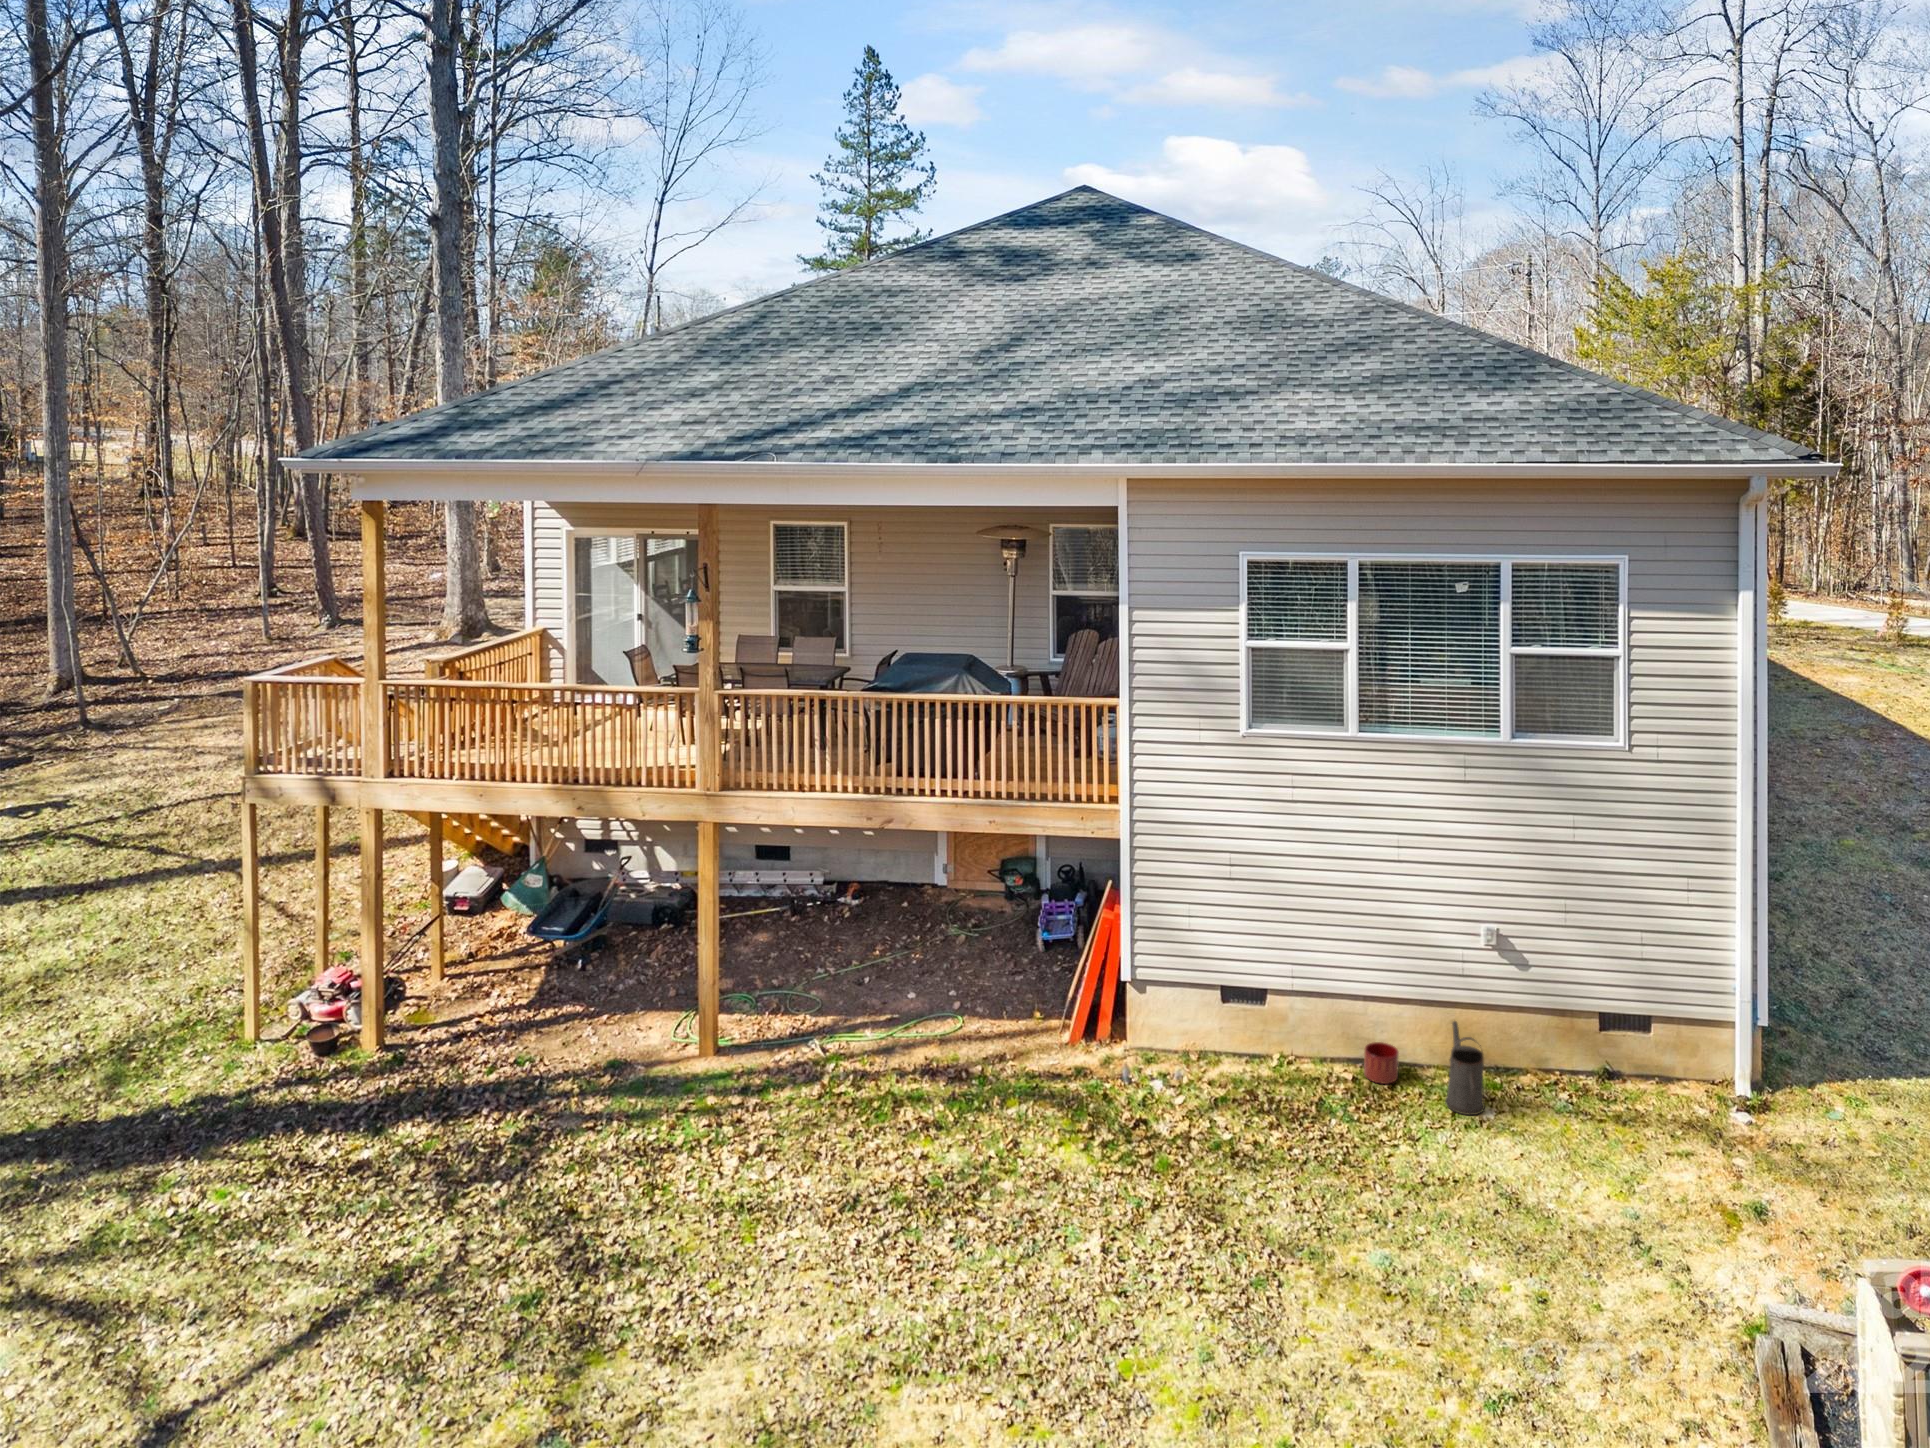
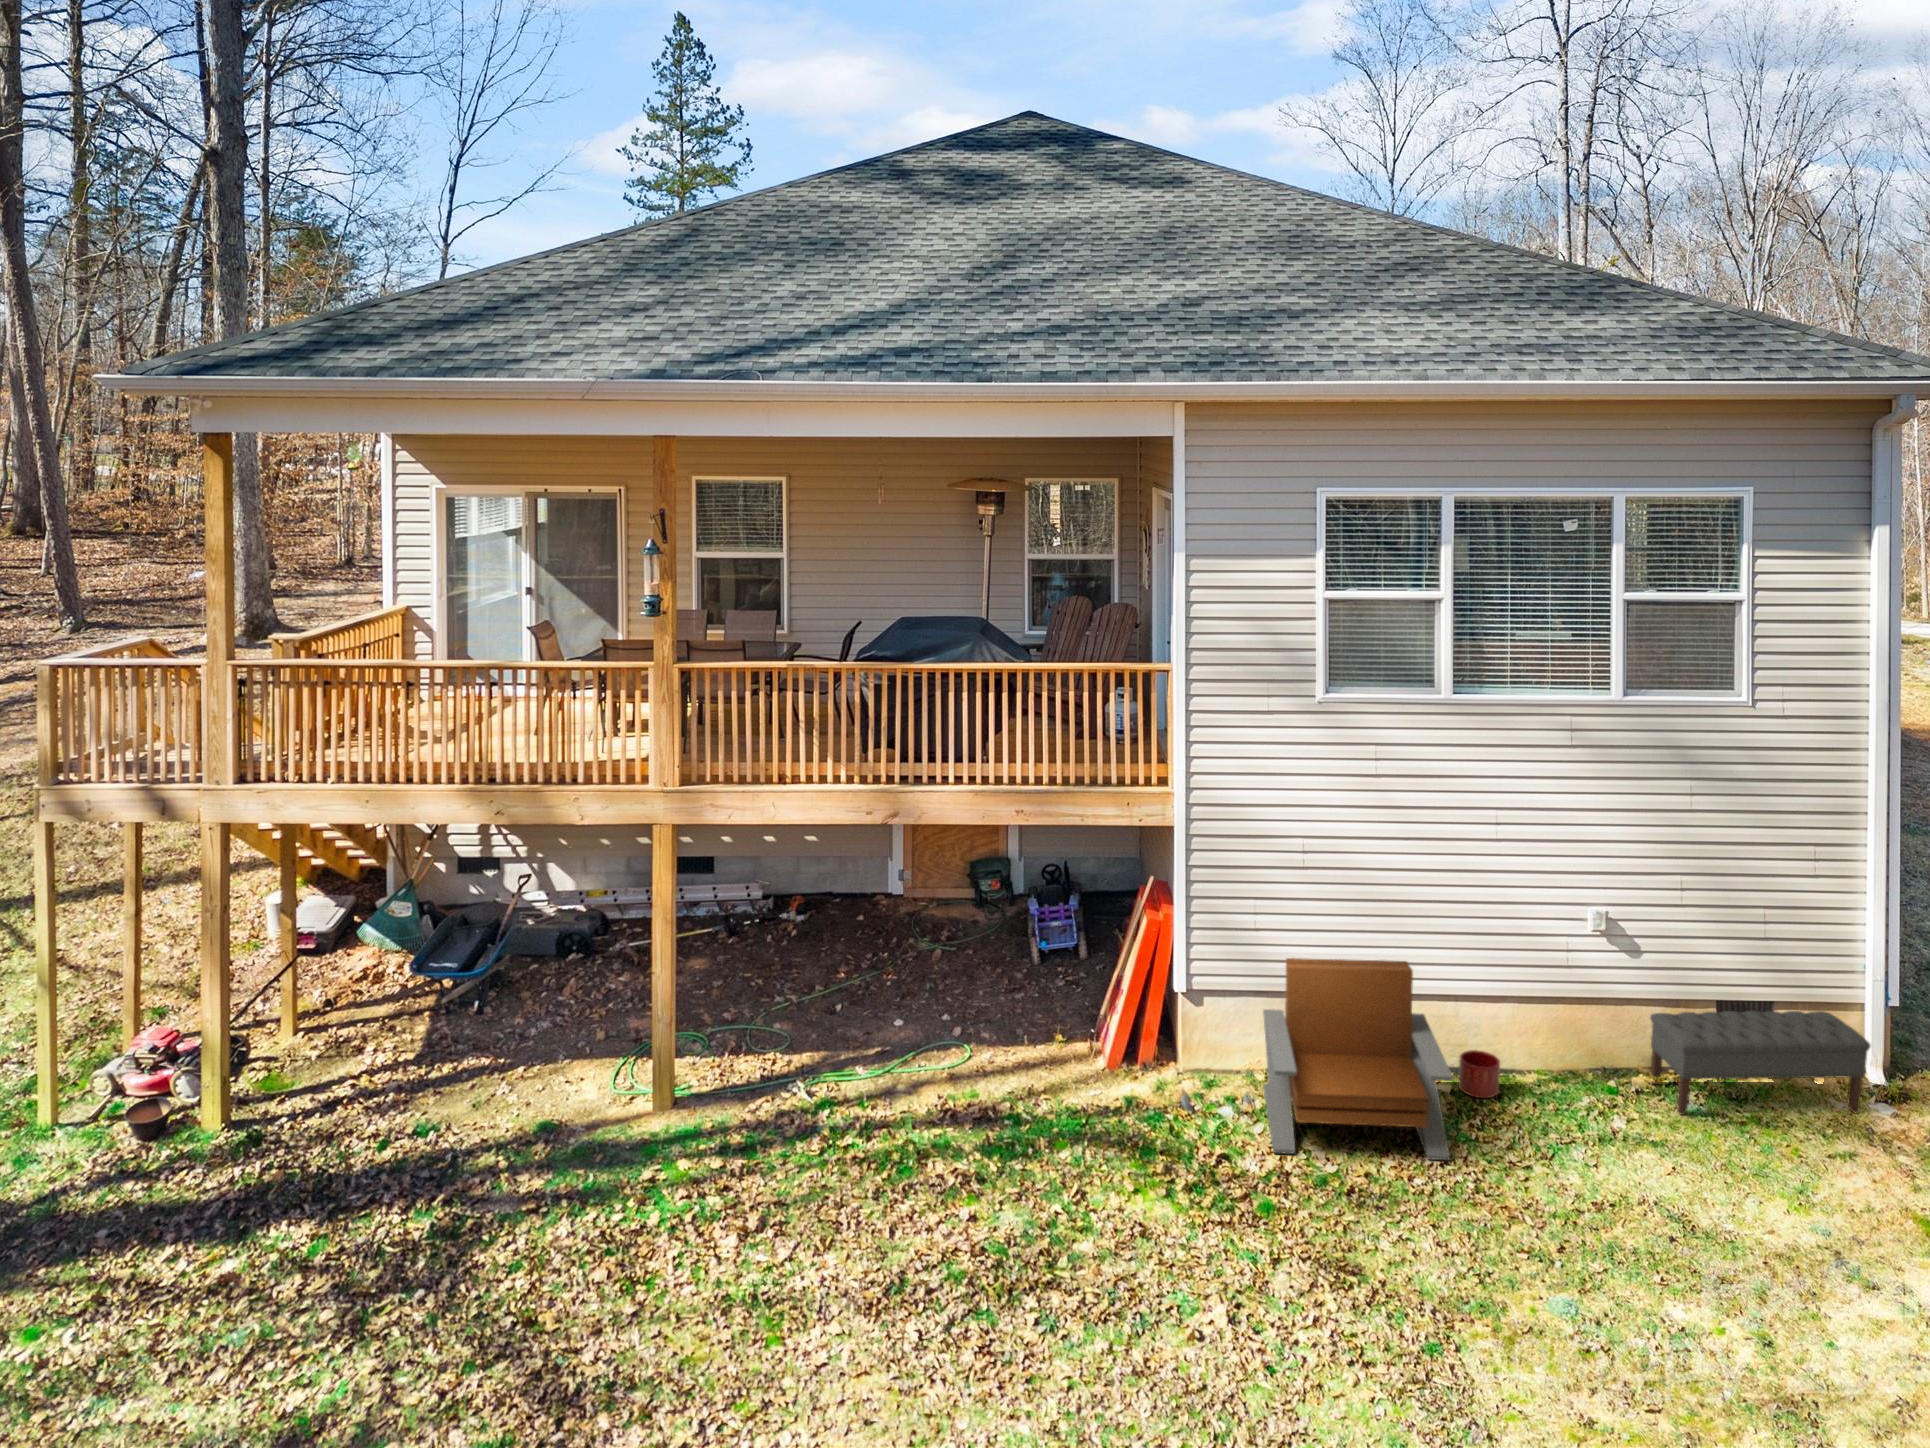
lounge chair: none [1185,956,1334,1134] -> present [1263,958,1453,1160]
bench: none [1536,1019,1724,1116] -> present [1650,1011,1870,1115]
watering can: present [1445,1021,1485,1115] -> none [1557,1021,1609,1128]

